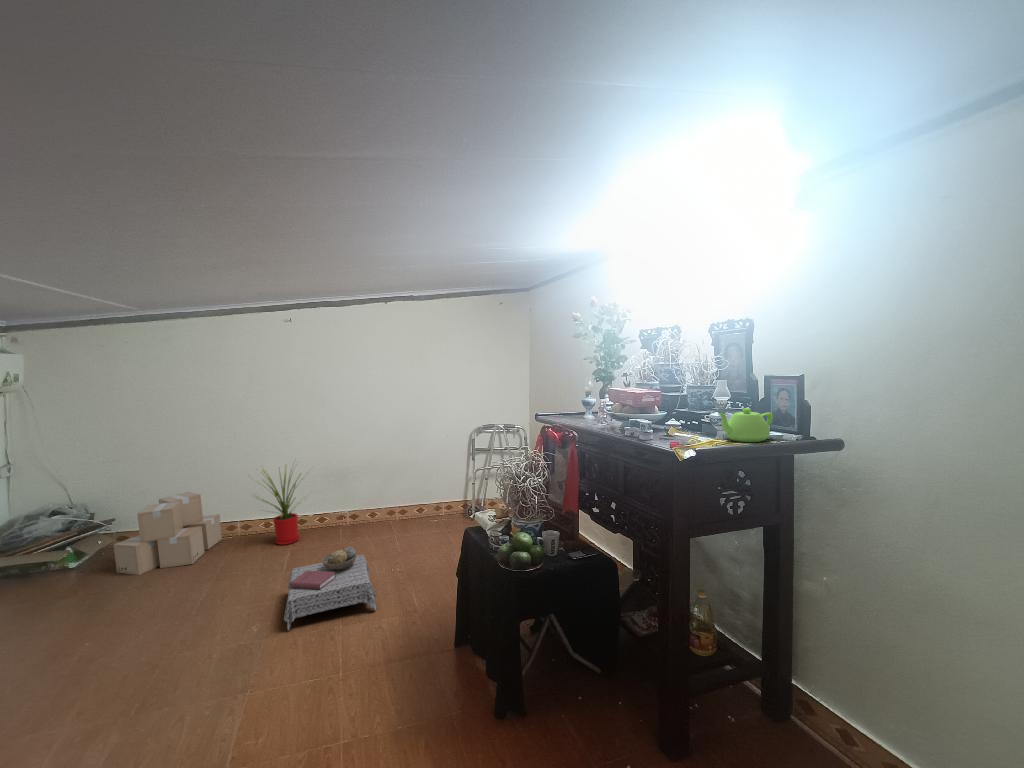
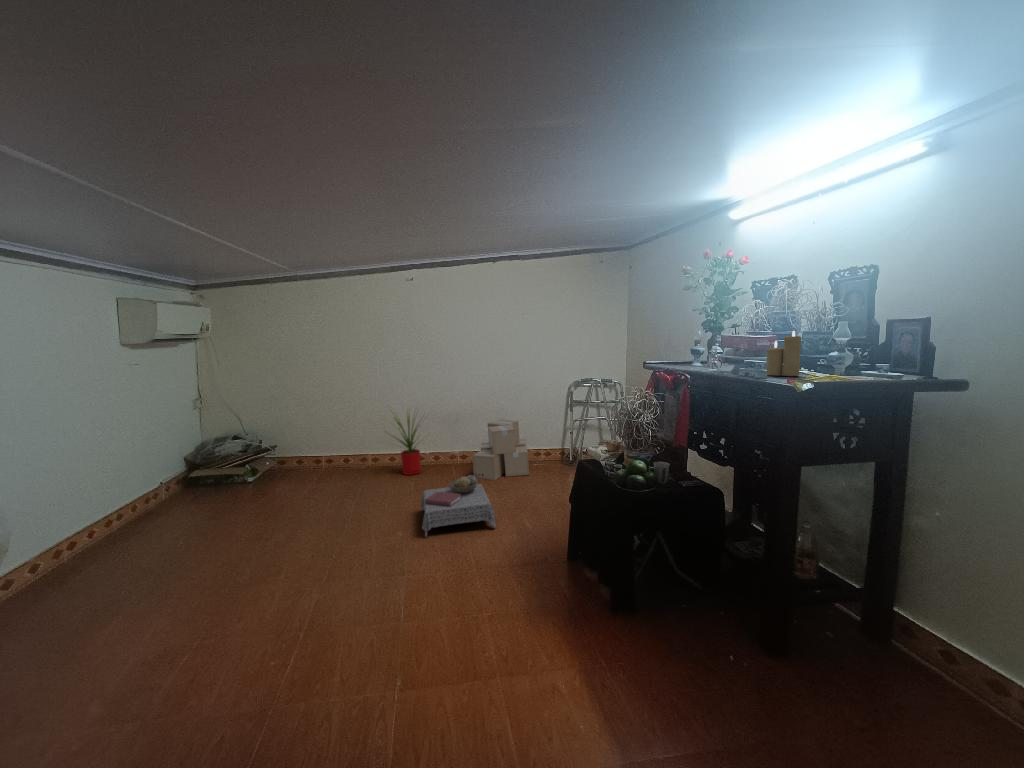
candle: none [650,389,683,439] -> present [766,331,802,376]
teapot: present [718,408,773,442] -> none [836,348,895,379]
cardboard box: present [114,492,222,575] -> present [472,419,529,480]

